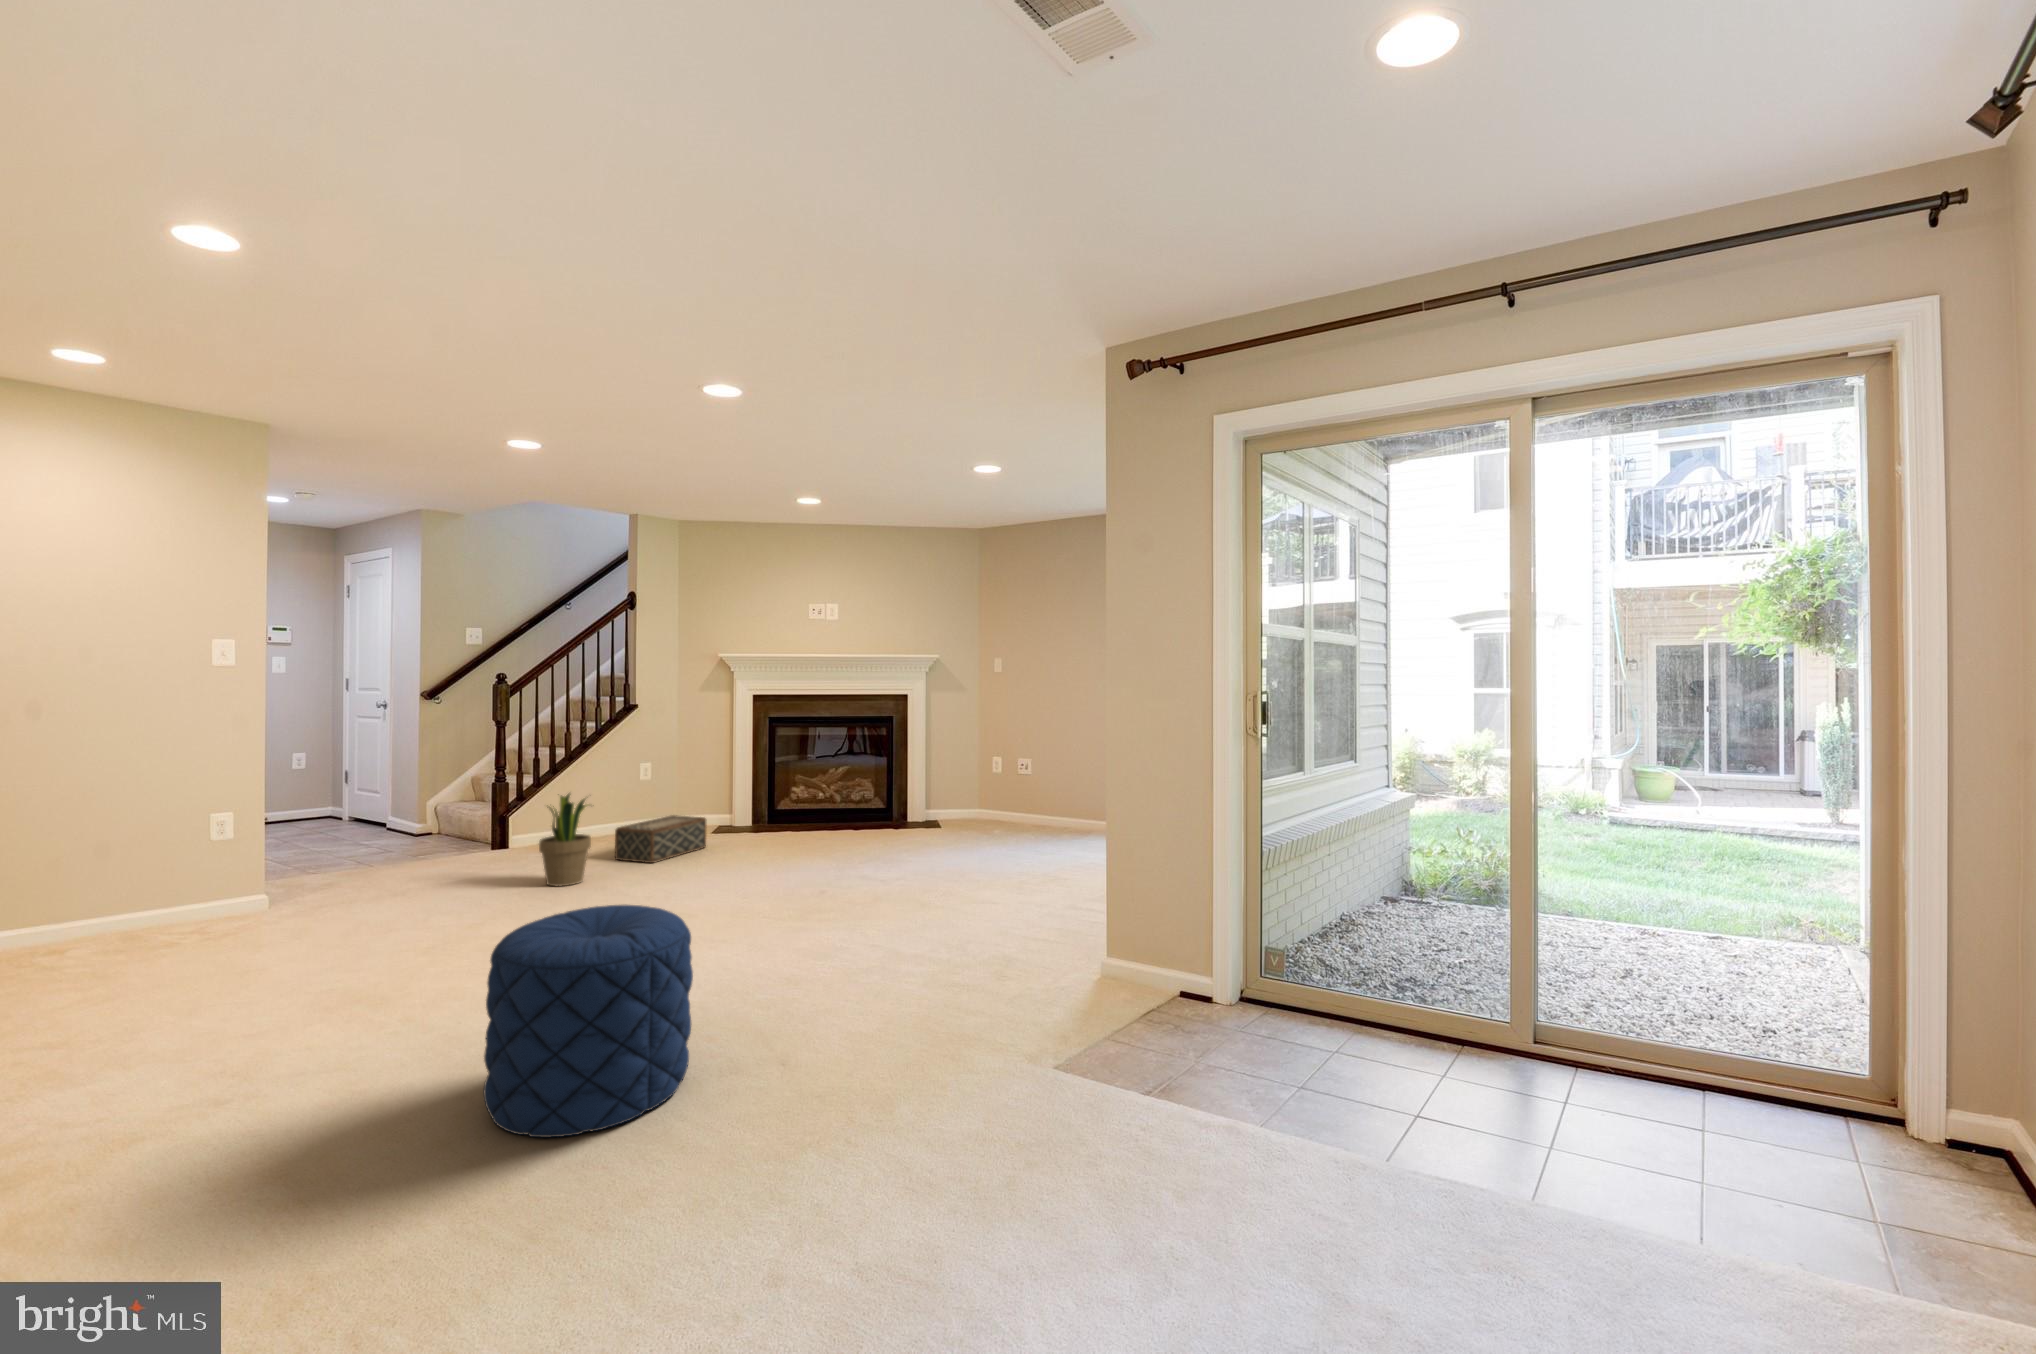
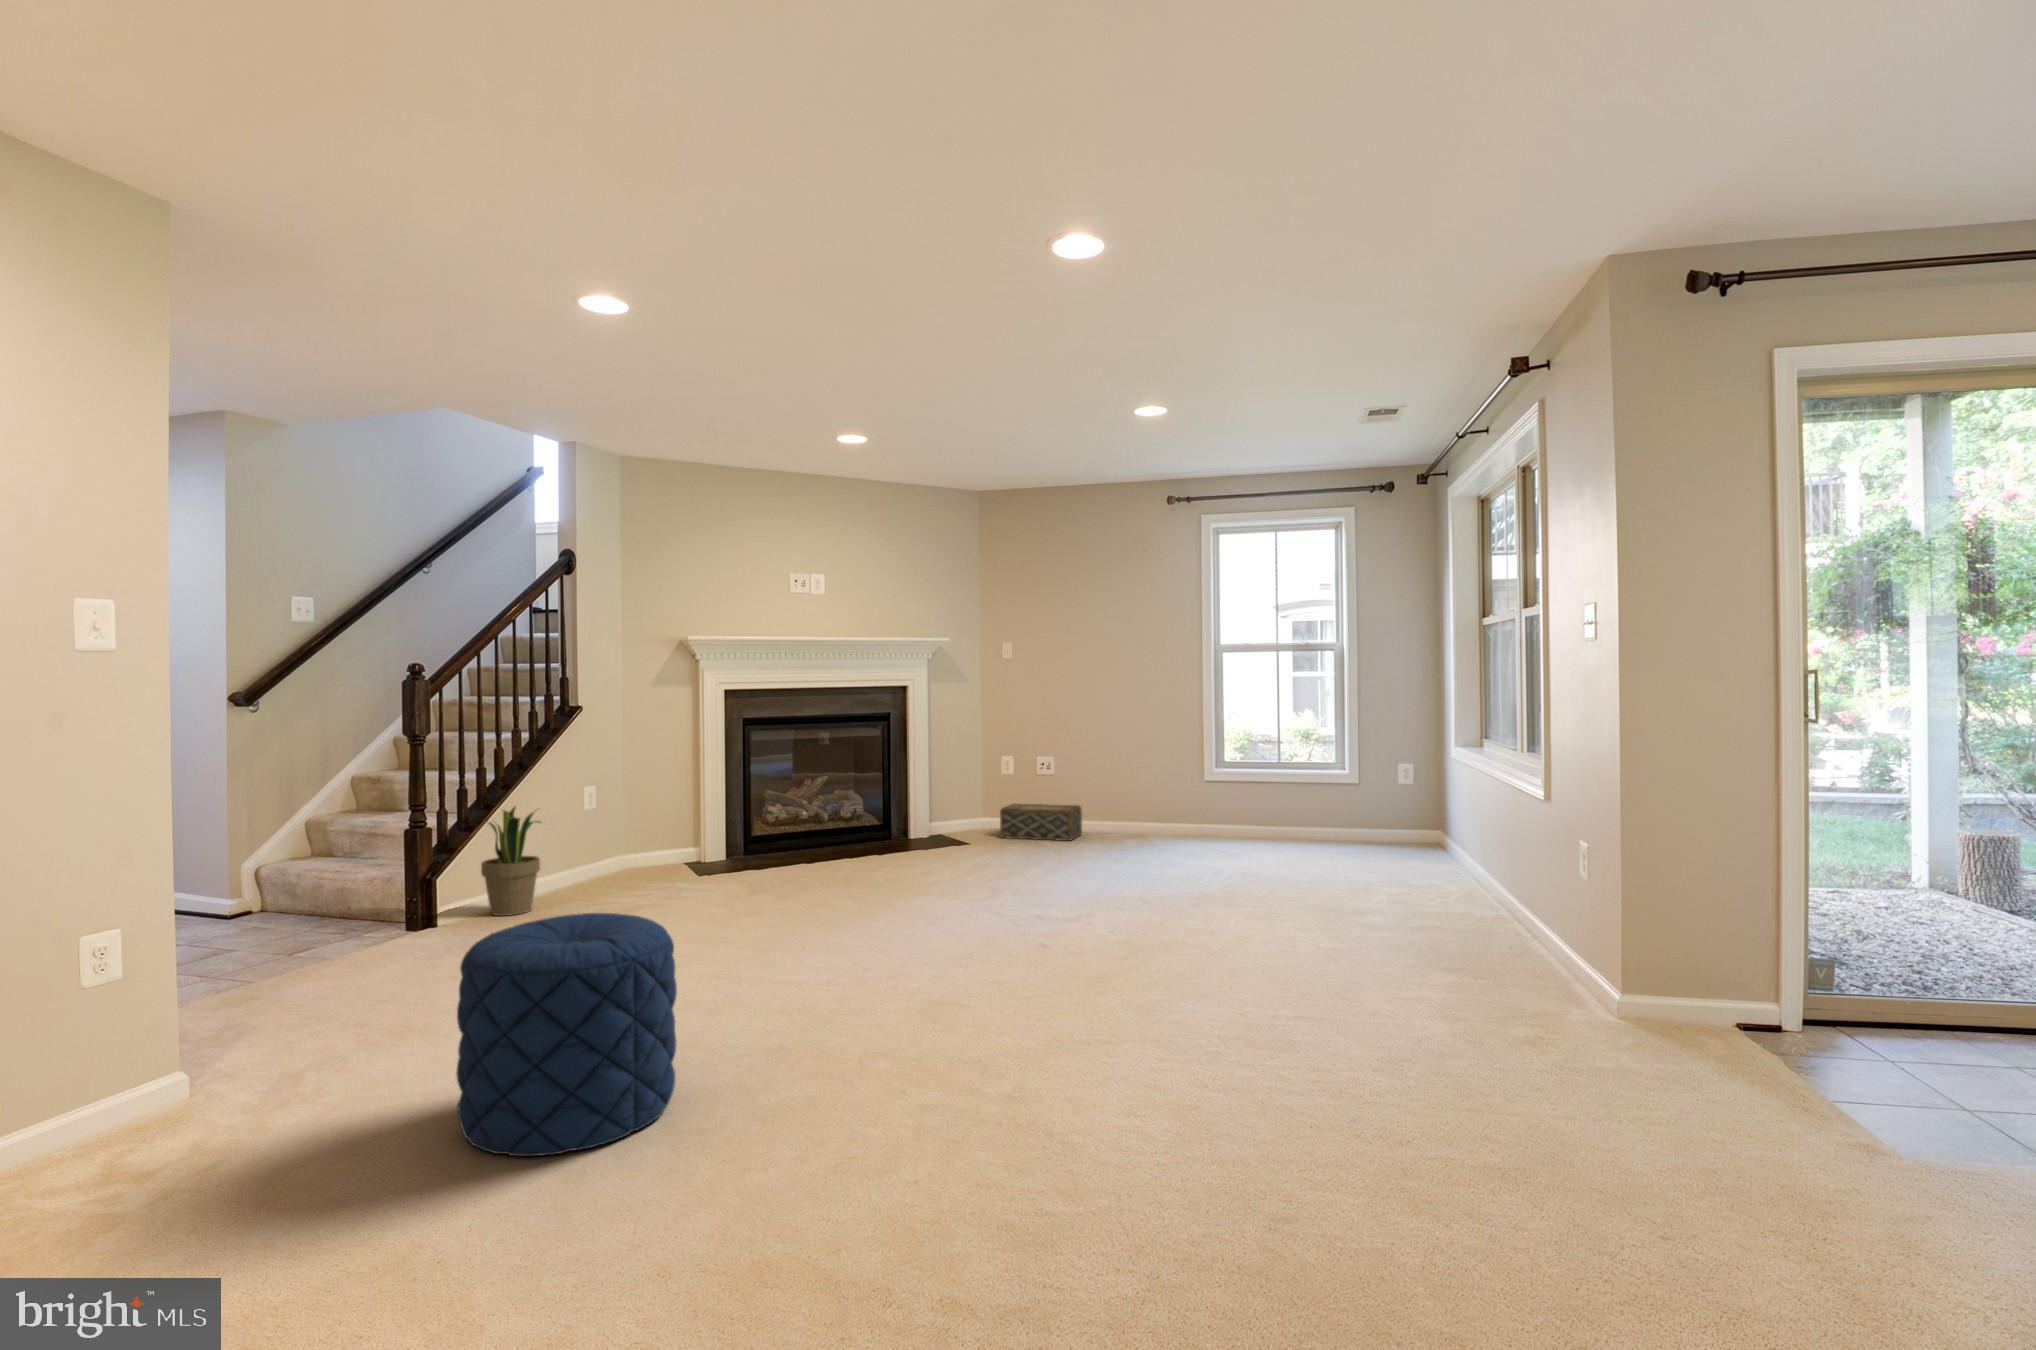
woven basket: present [615,815,706,863] -> present [1000,804,1082,841]

